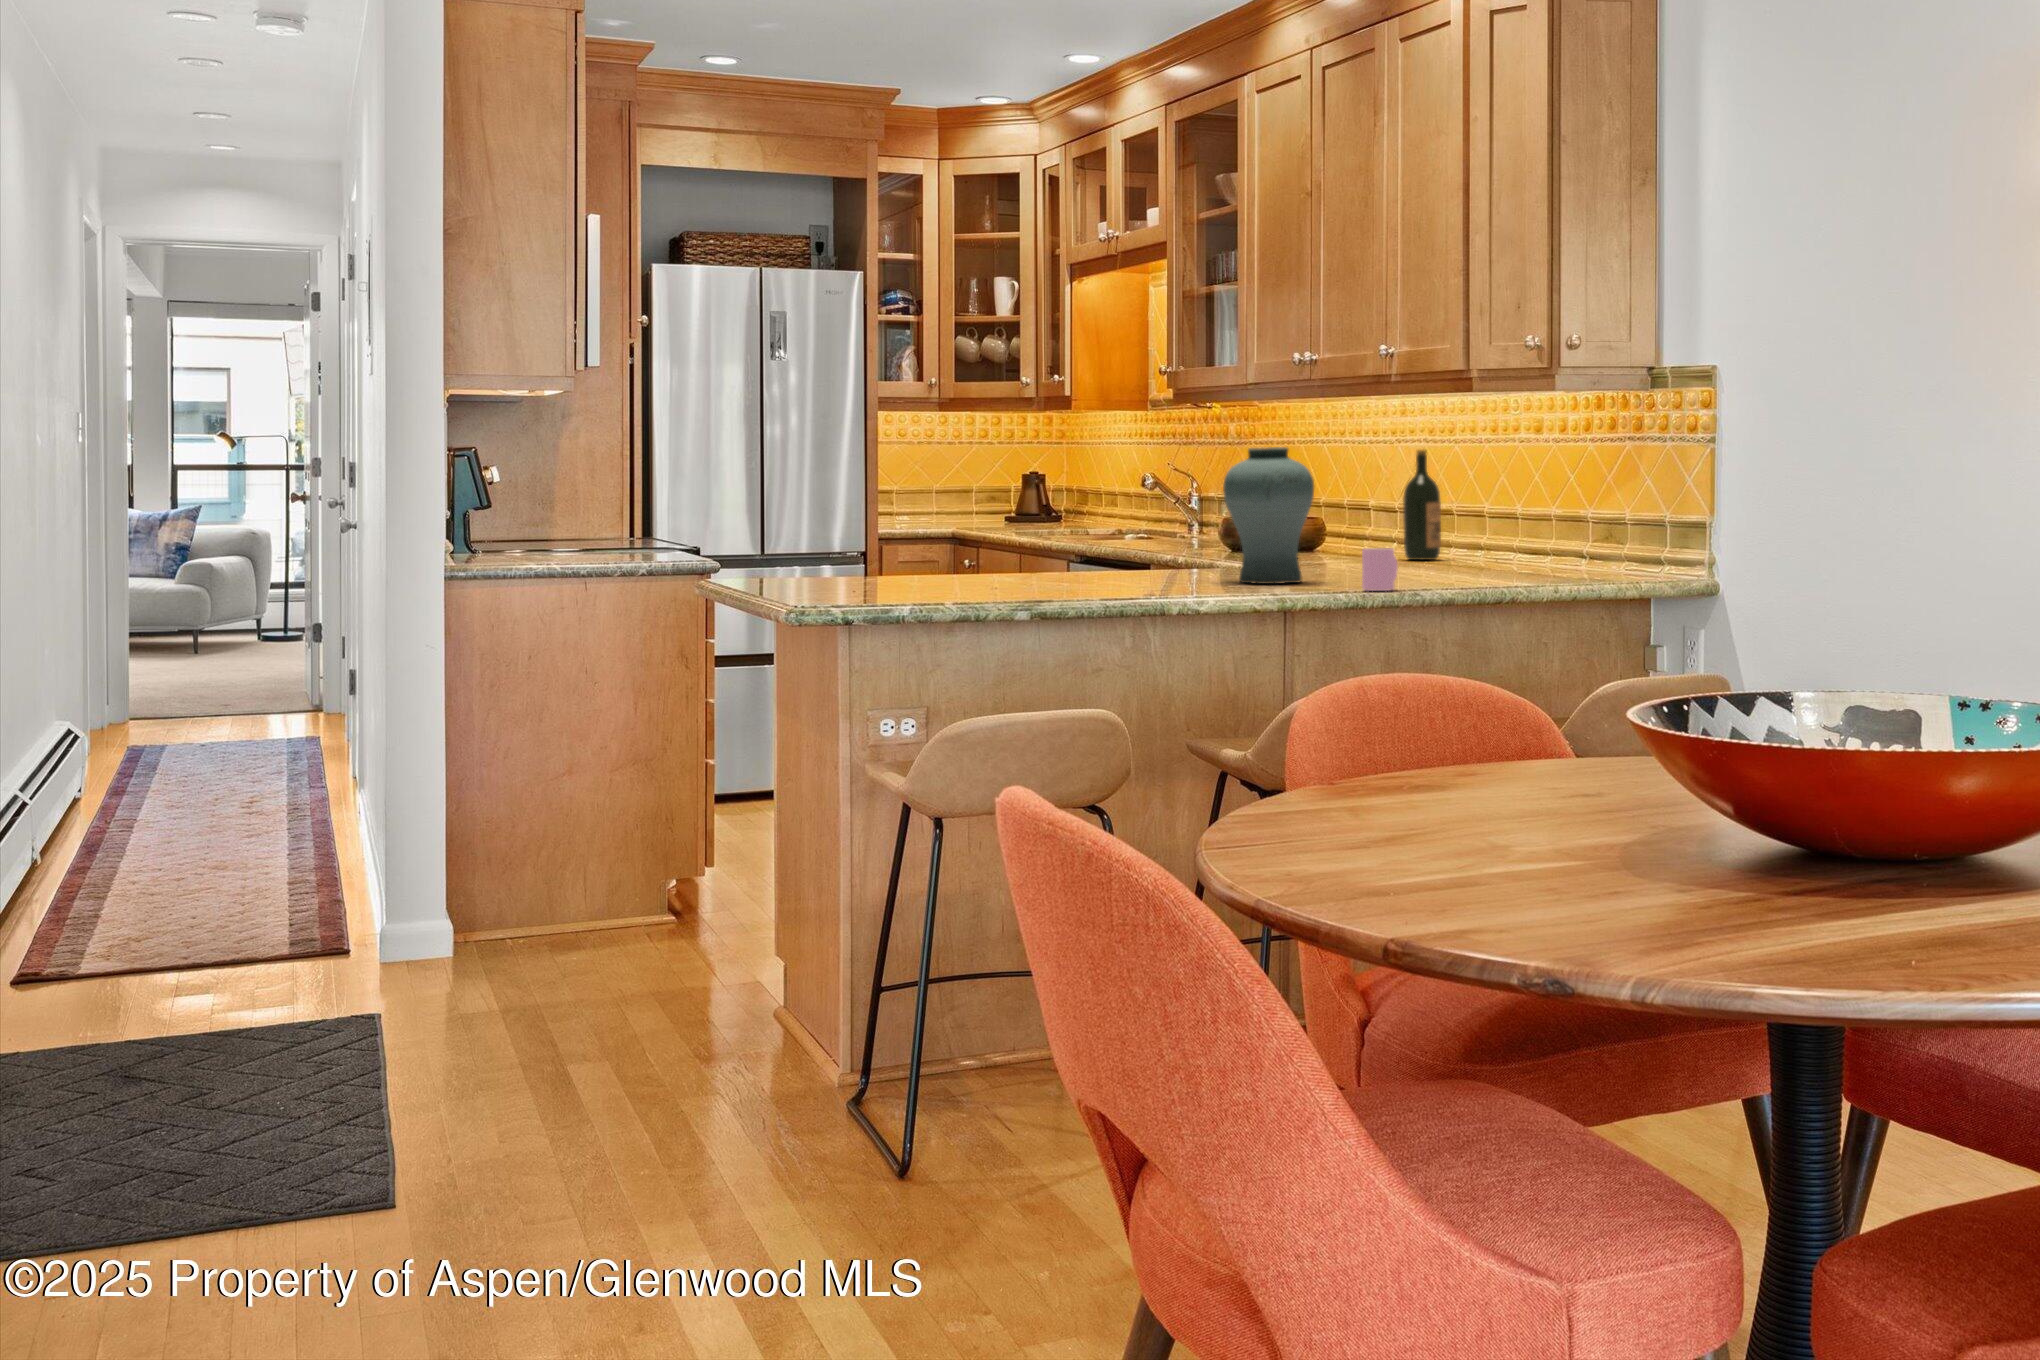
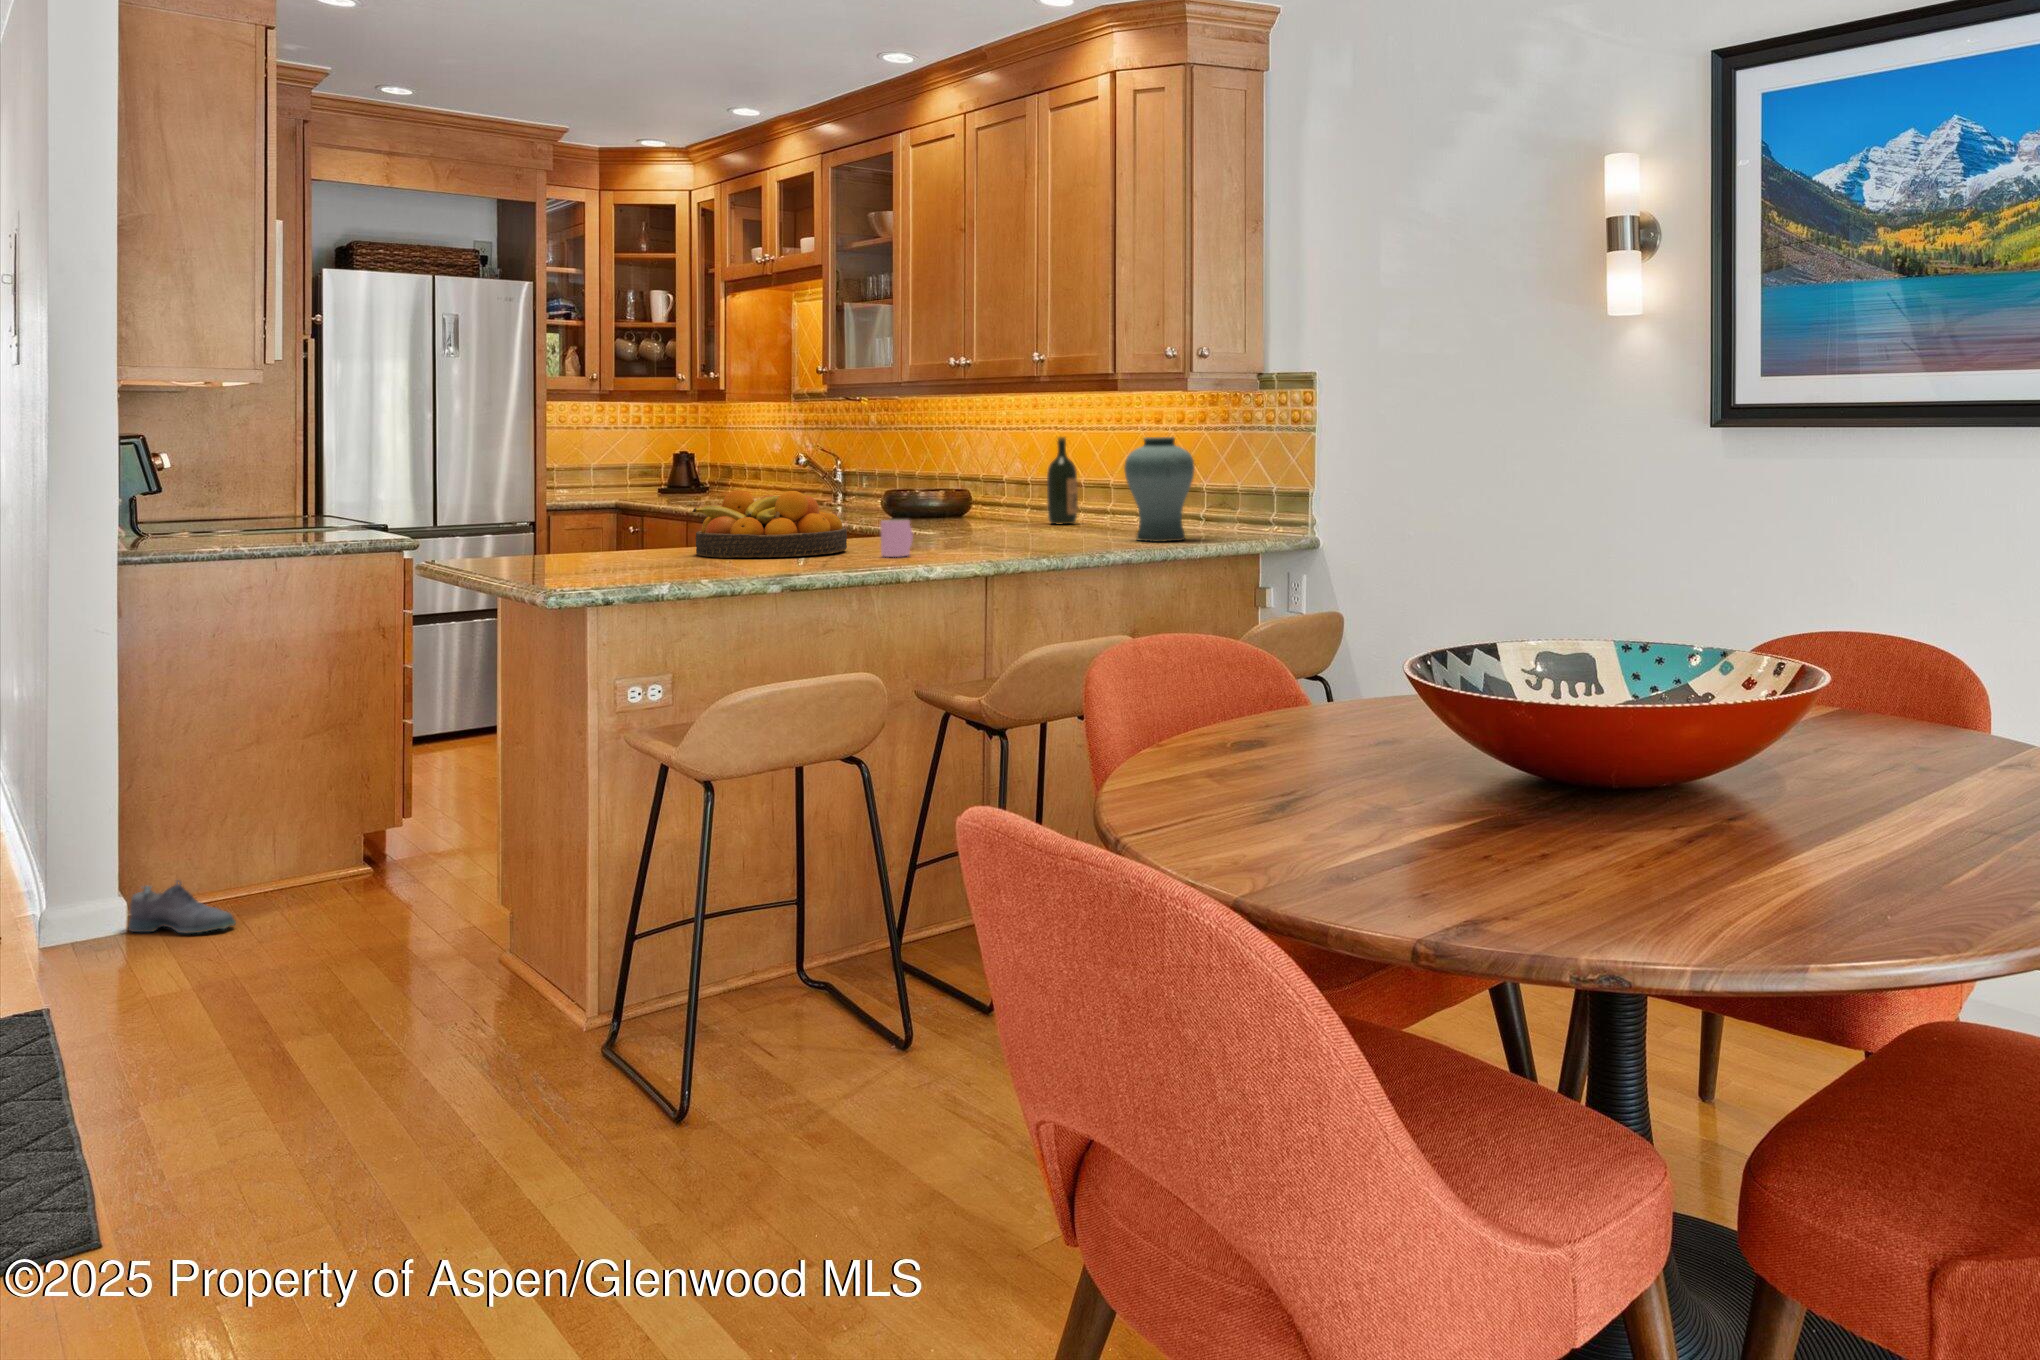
vase: present [1223,447,1314,584] -> present [1124,437,1195,542]
fruit bowl: none [965,511,1130,587] -> present [692,490,847,558]
cup: present [1362,548,1398,591] -> present [881,520,913,557]
shoe: none [461,905,550,960] -> present [128,881,236,934]

